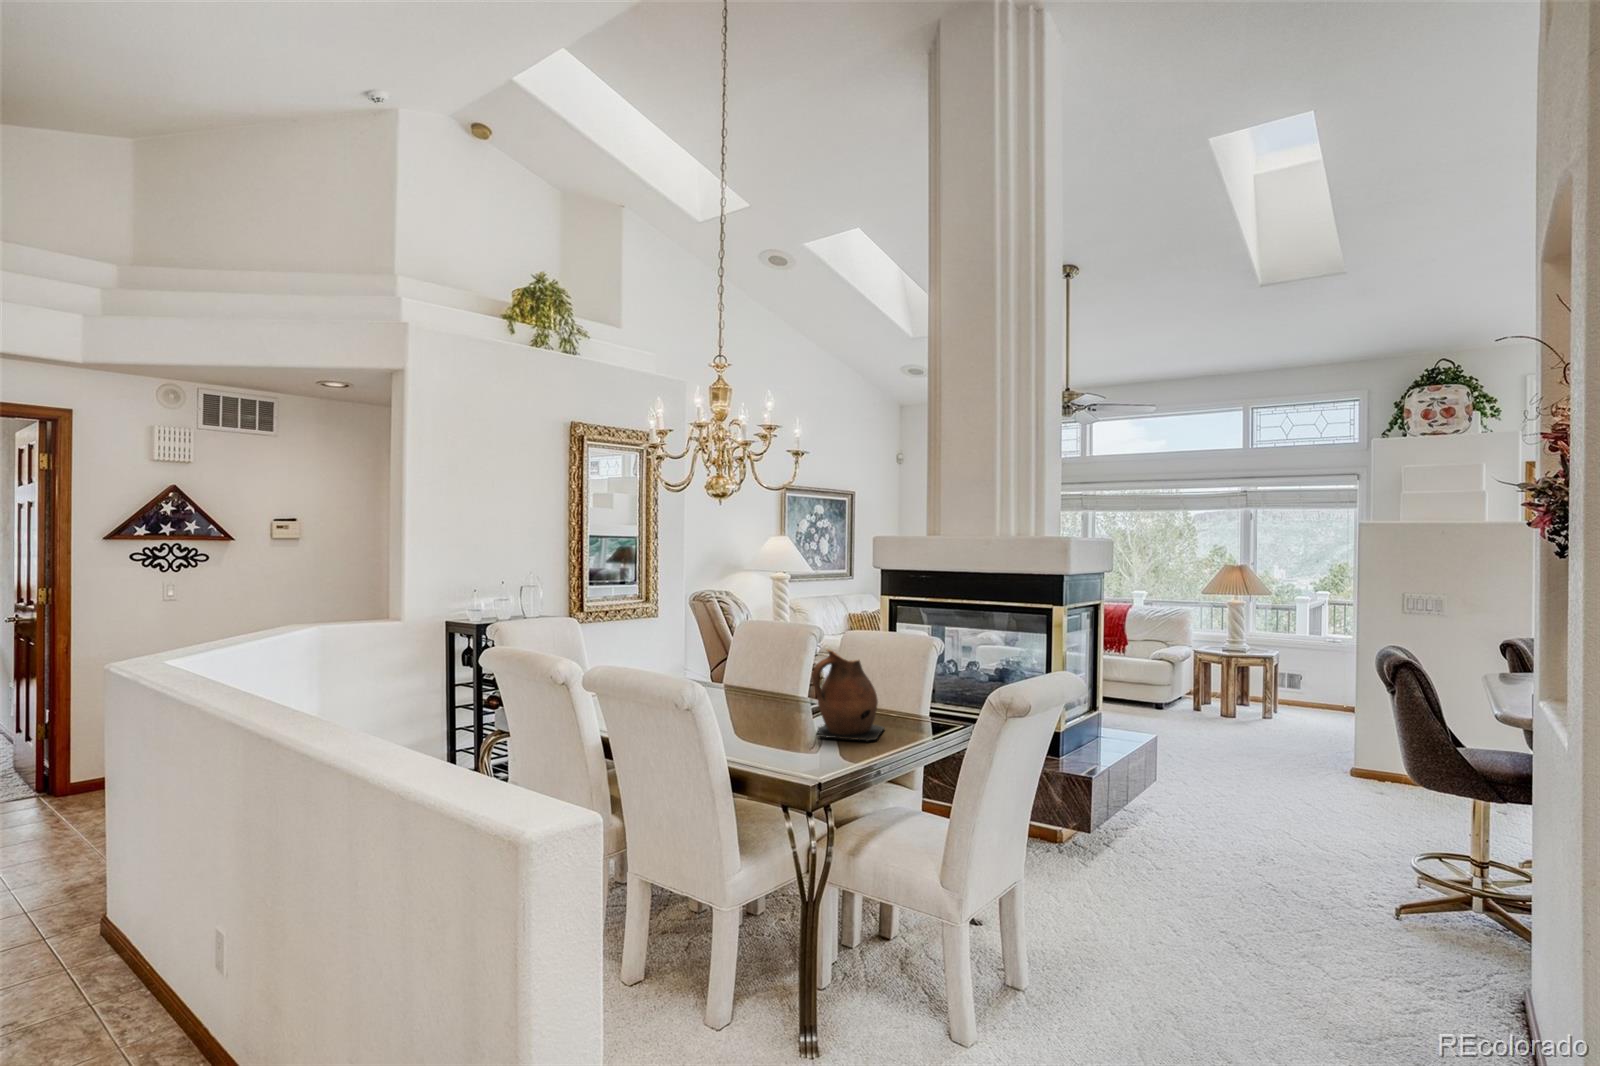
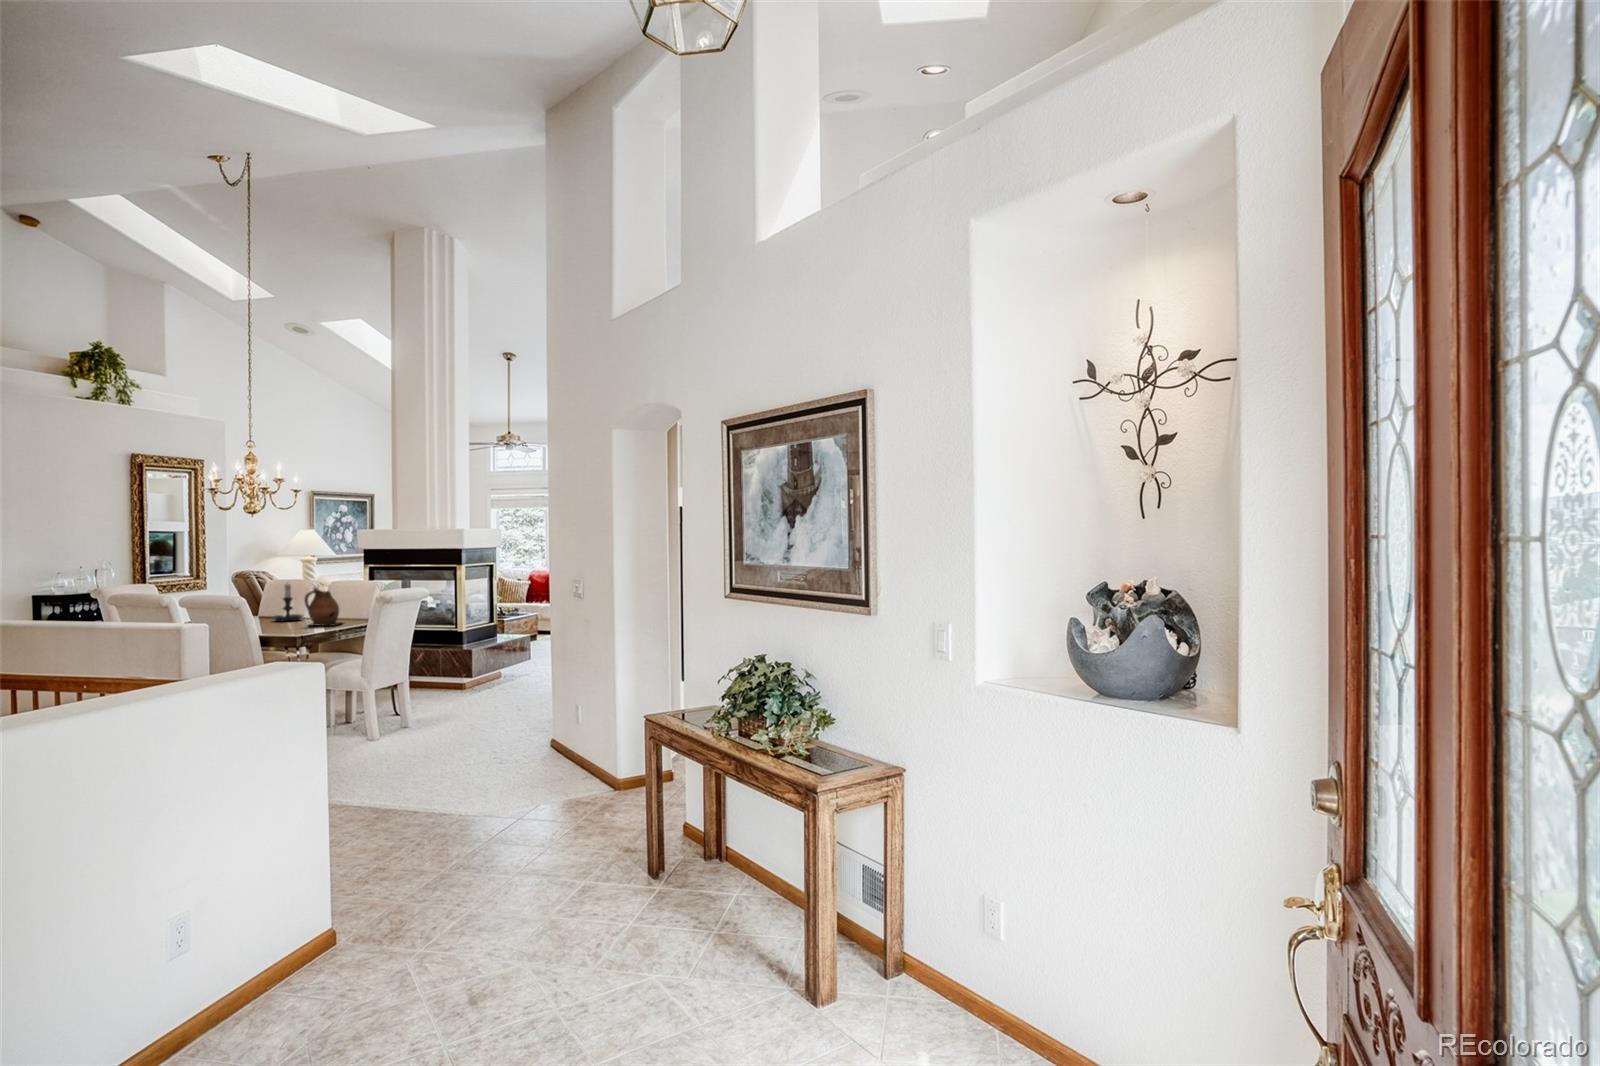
candle holder: none [747,628,803,707] -> present [272,584,303,621]

